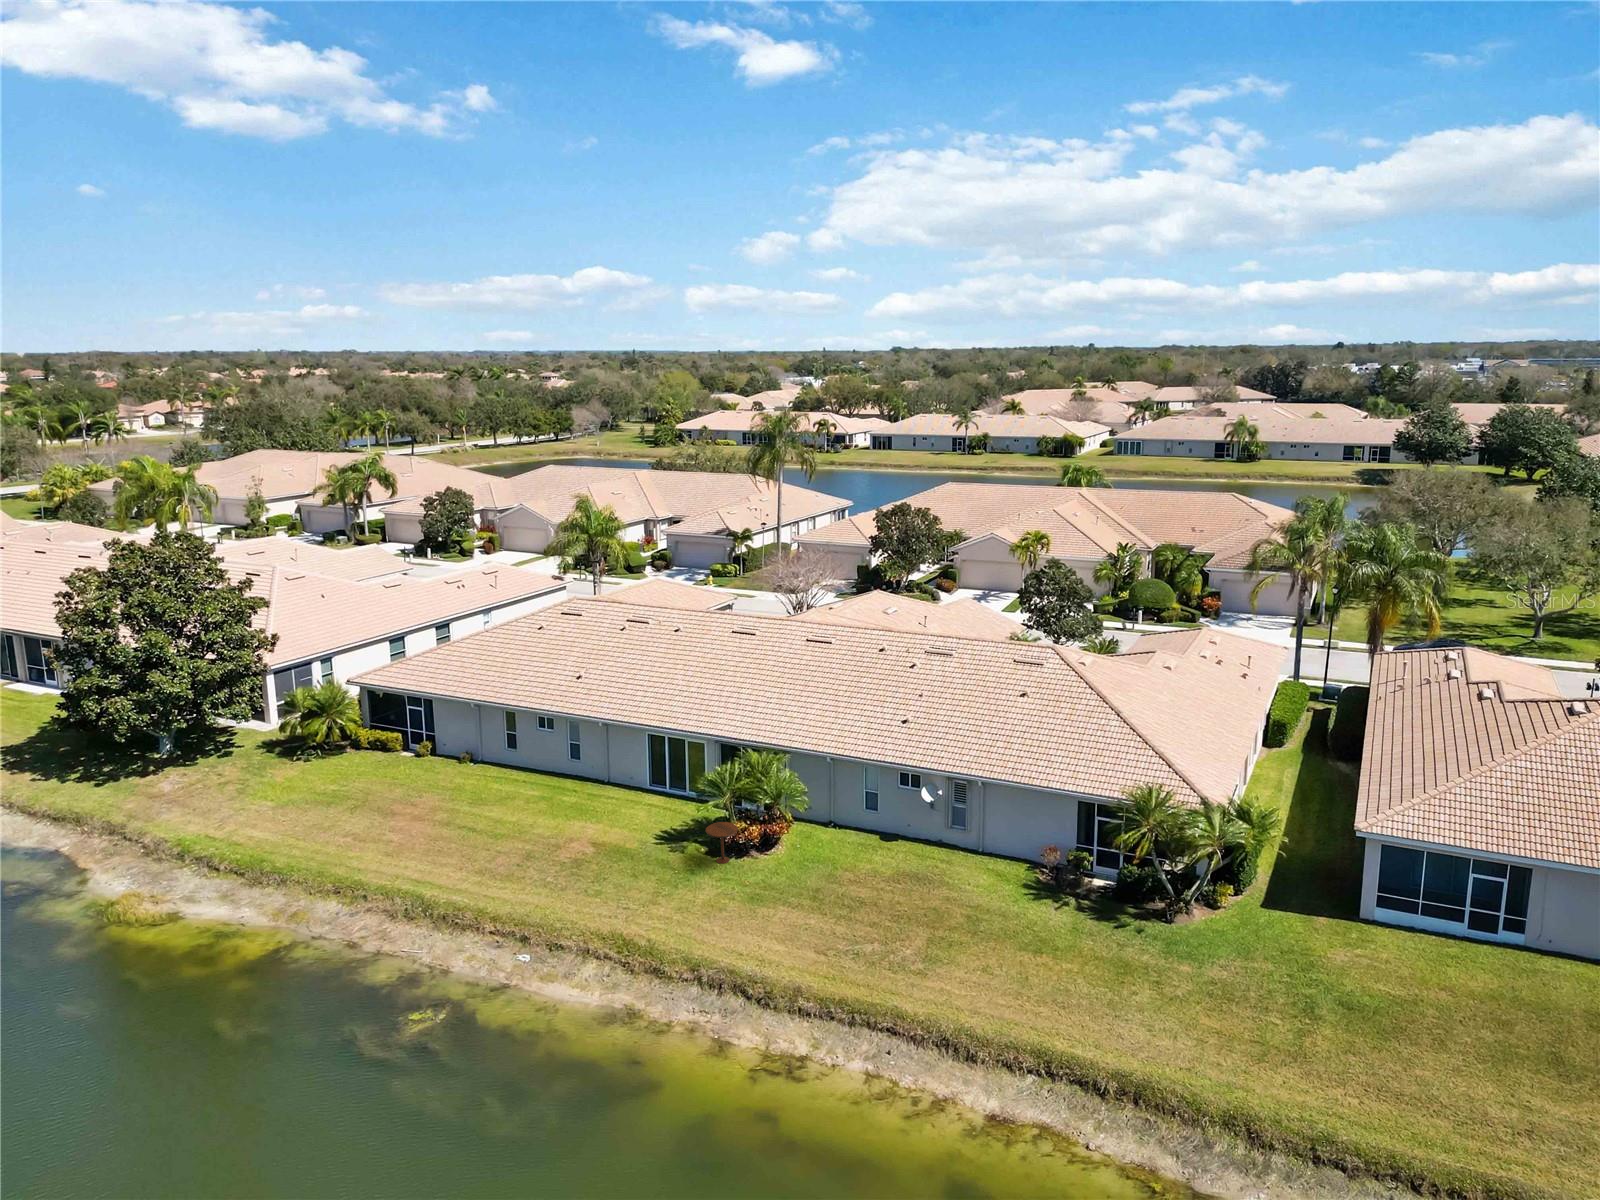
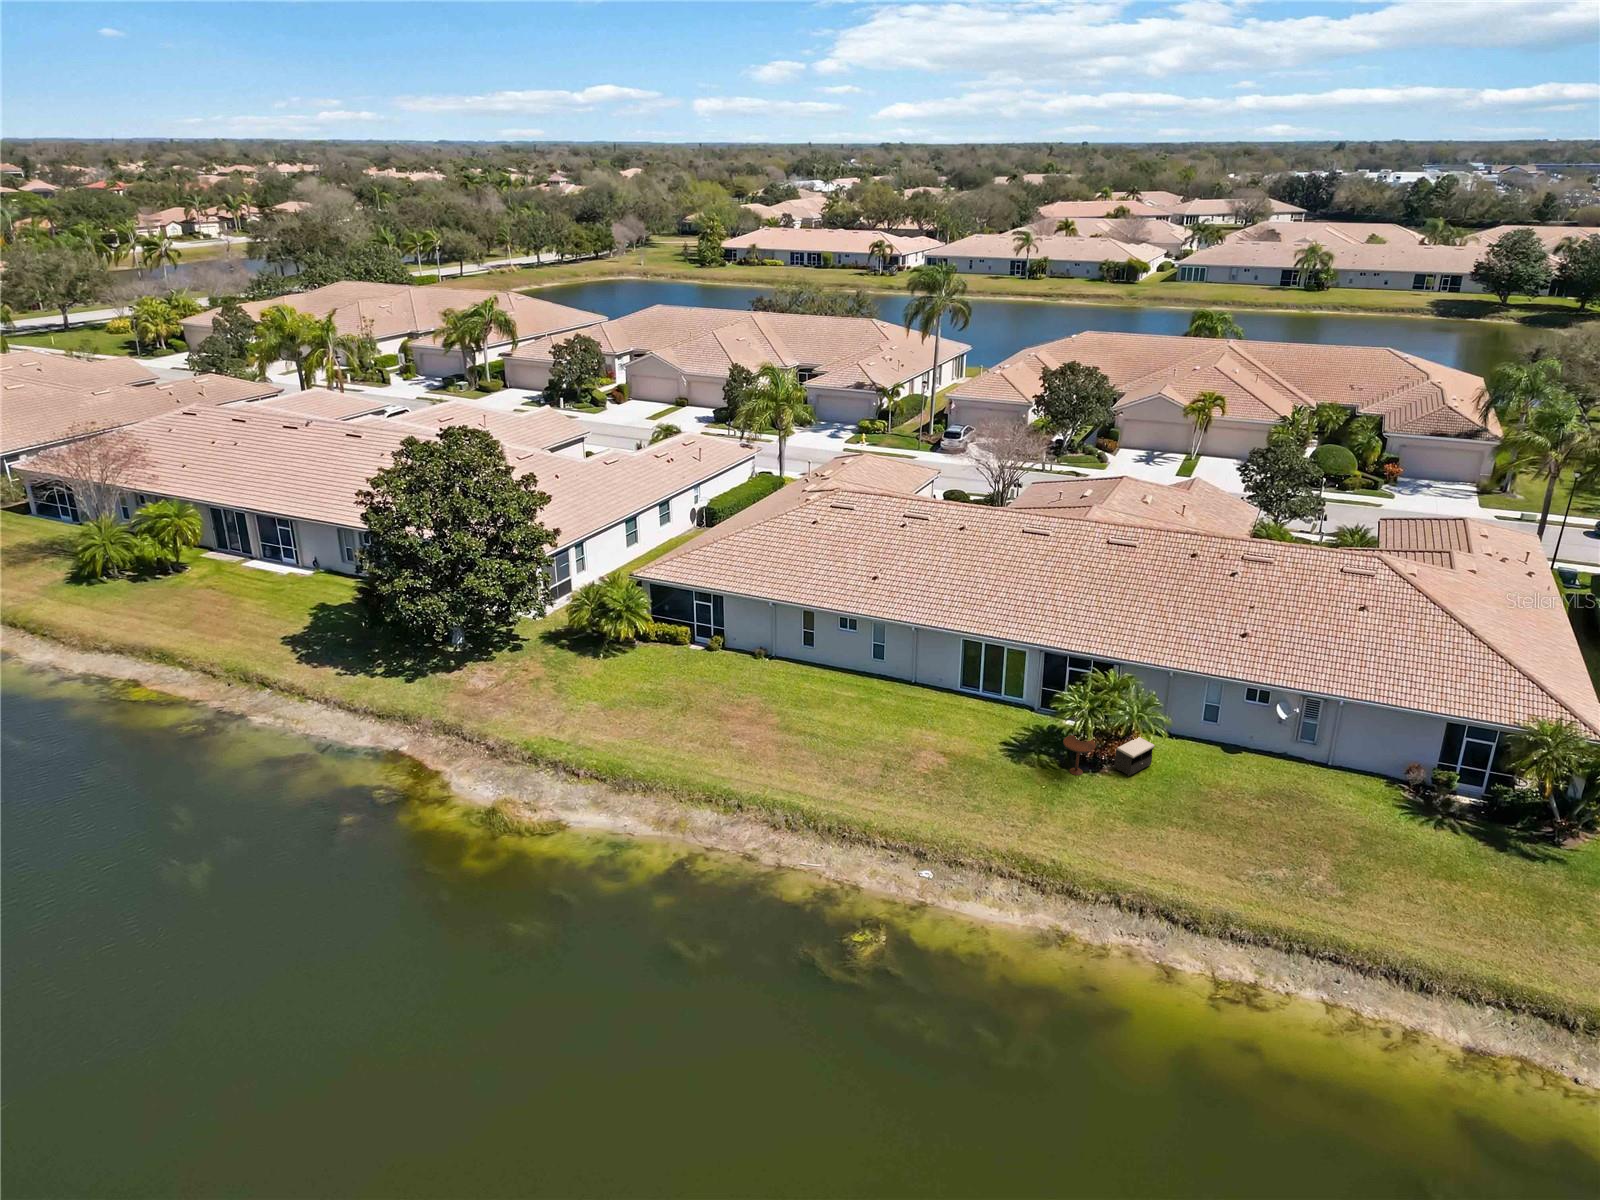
storage bench: none [762,825,802,864] -> present [1114,737,1155,776]

